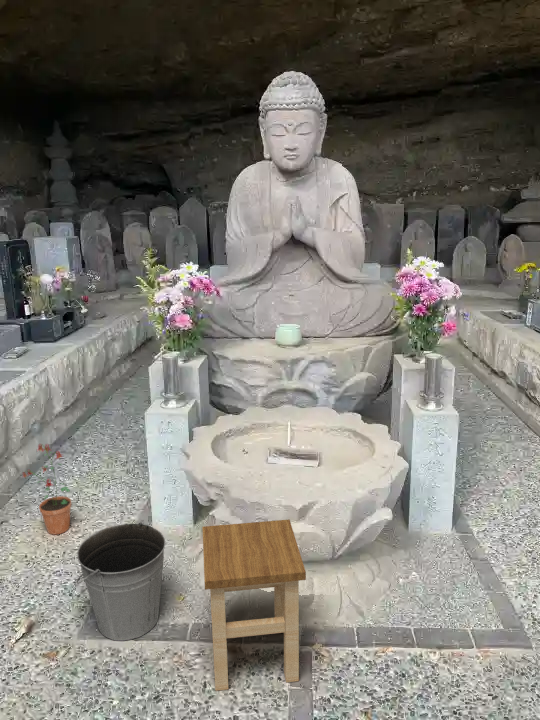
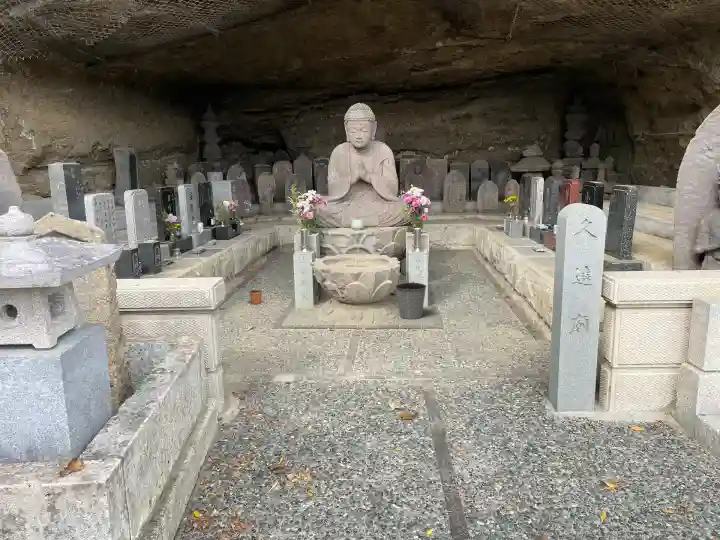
stool: present [202,519,306,691] -> none [321,276,355,326]
bucket: present [76,520,166,641] -> present [395,282,426,319]

